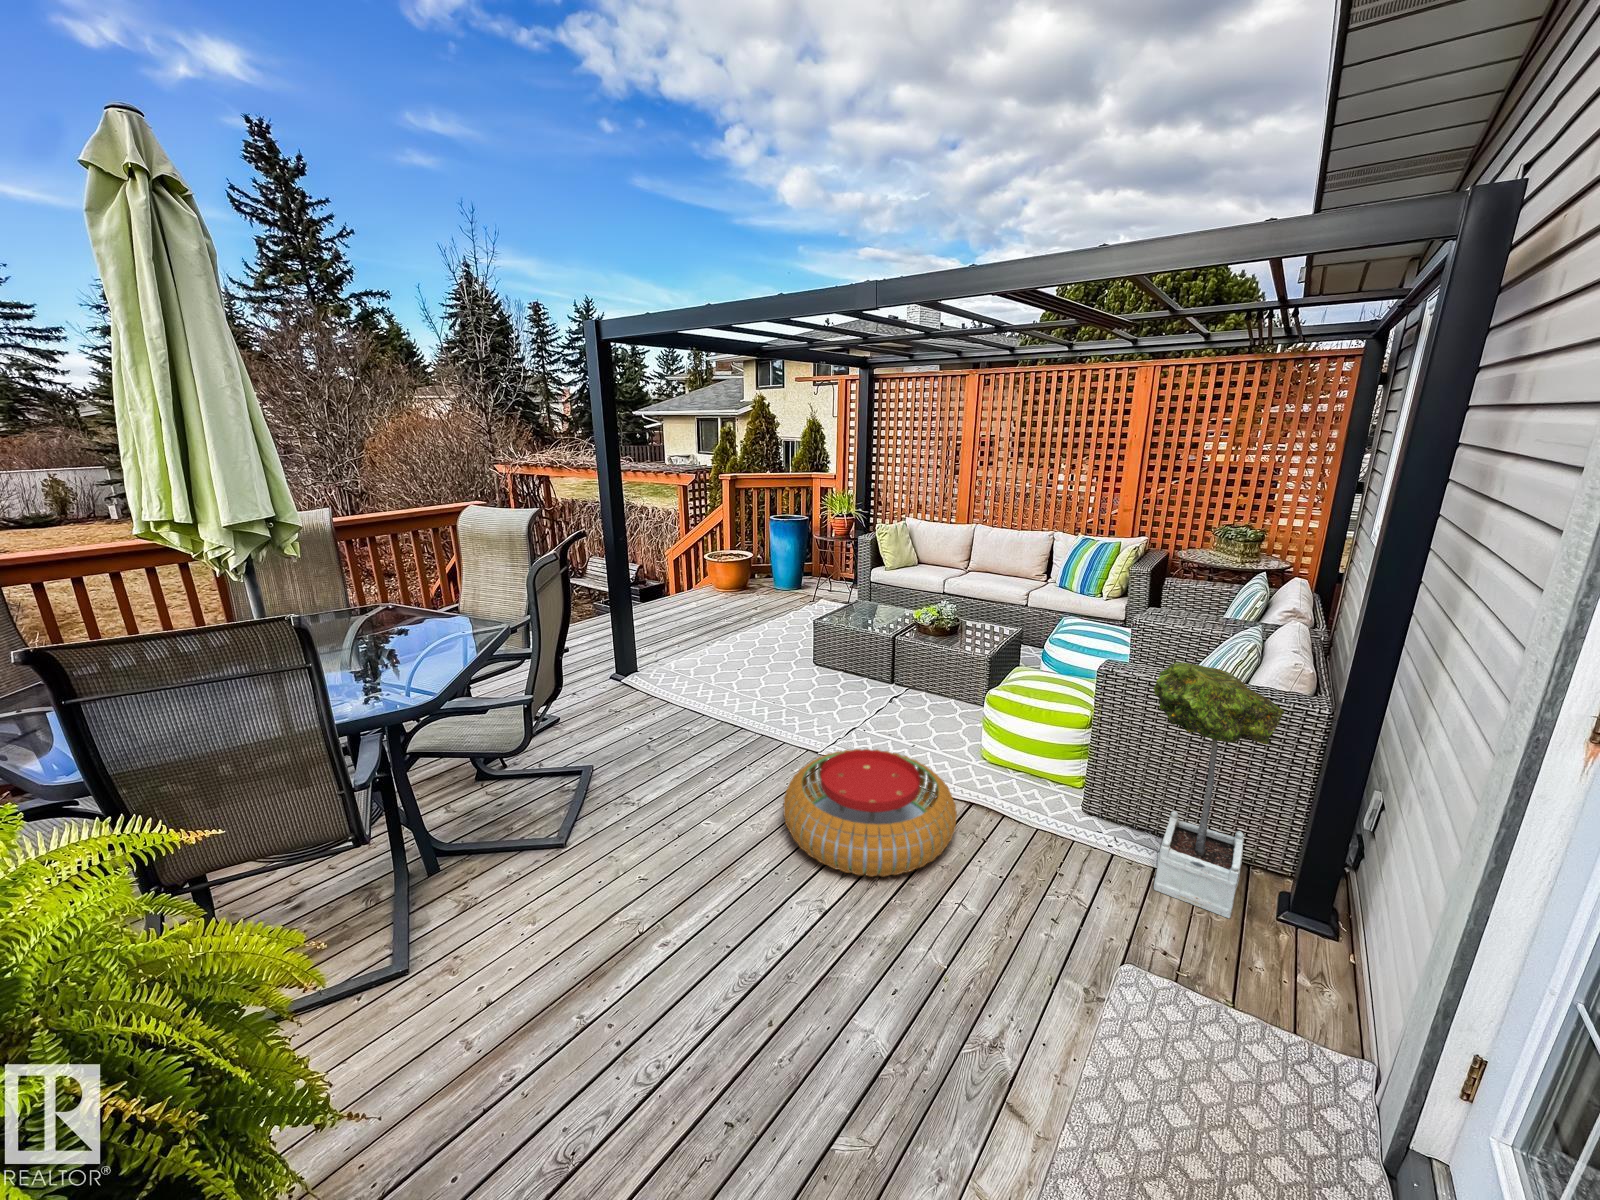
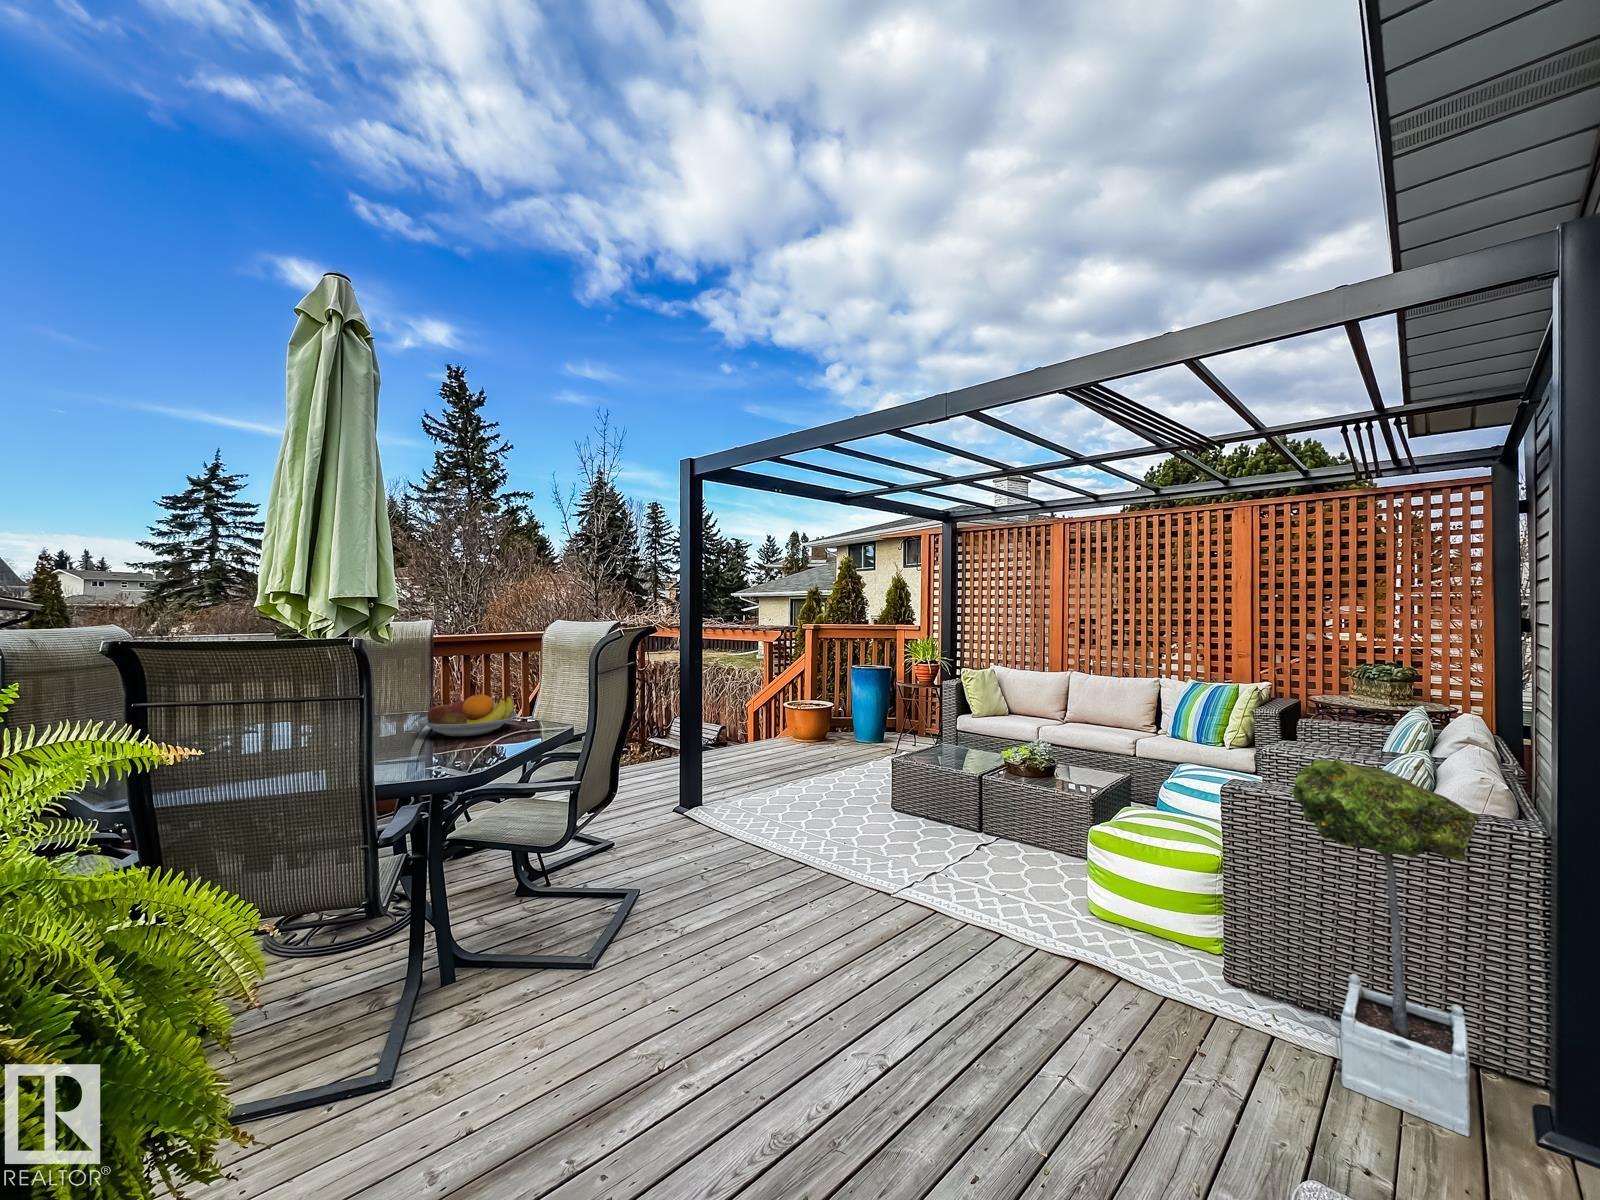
fruit bowl: none [350,611,455,656] -> present [417,694,517,736]
pouf: present [784,749,957,877] -> none [842,880,1056,1034]

